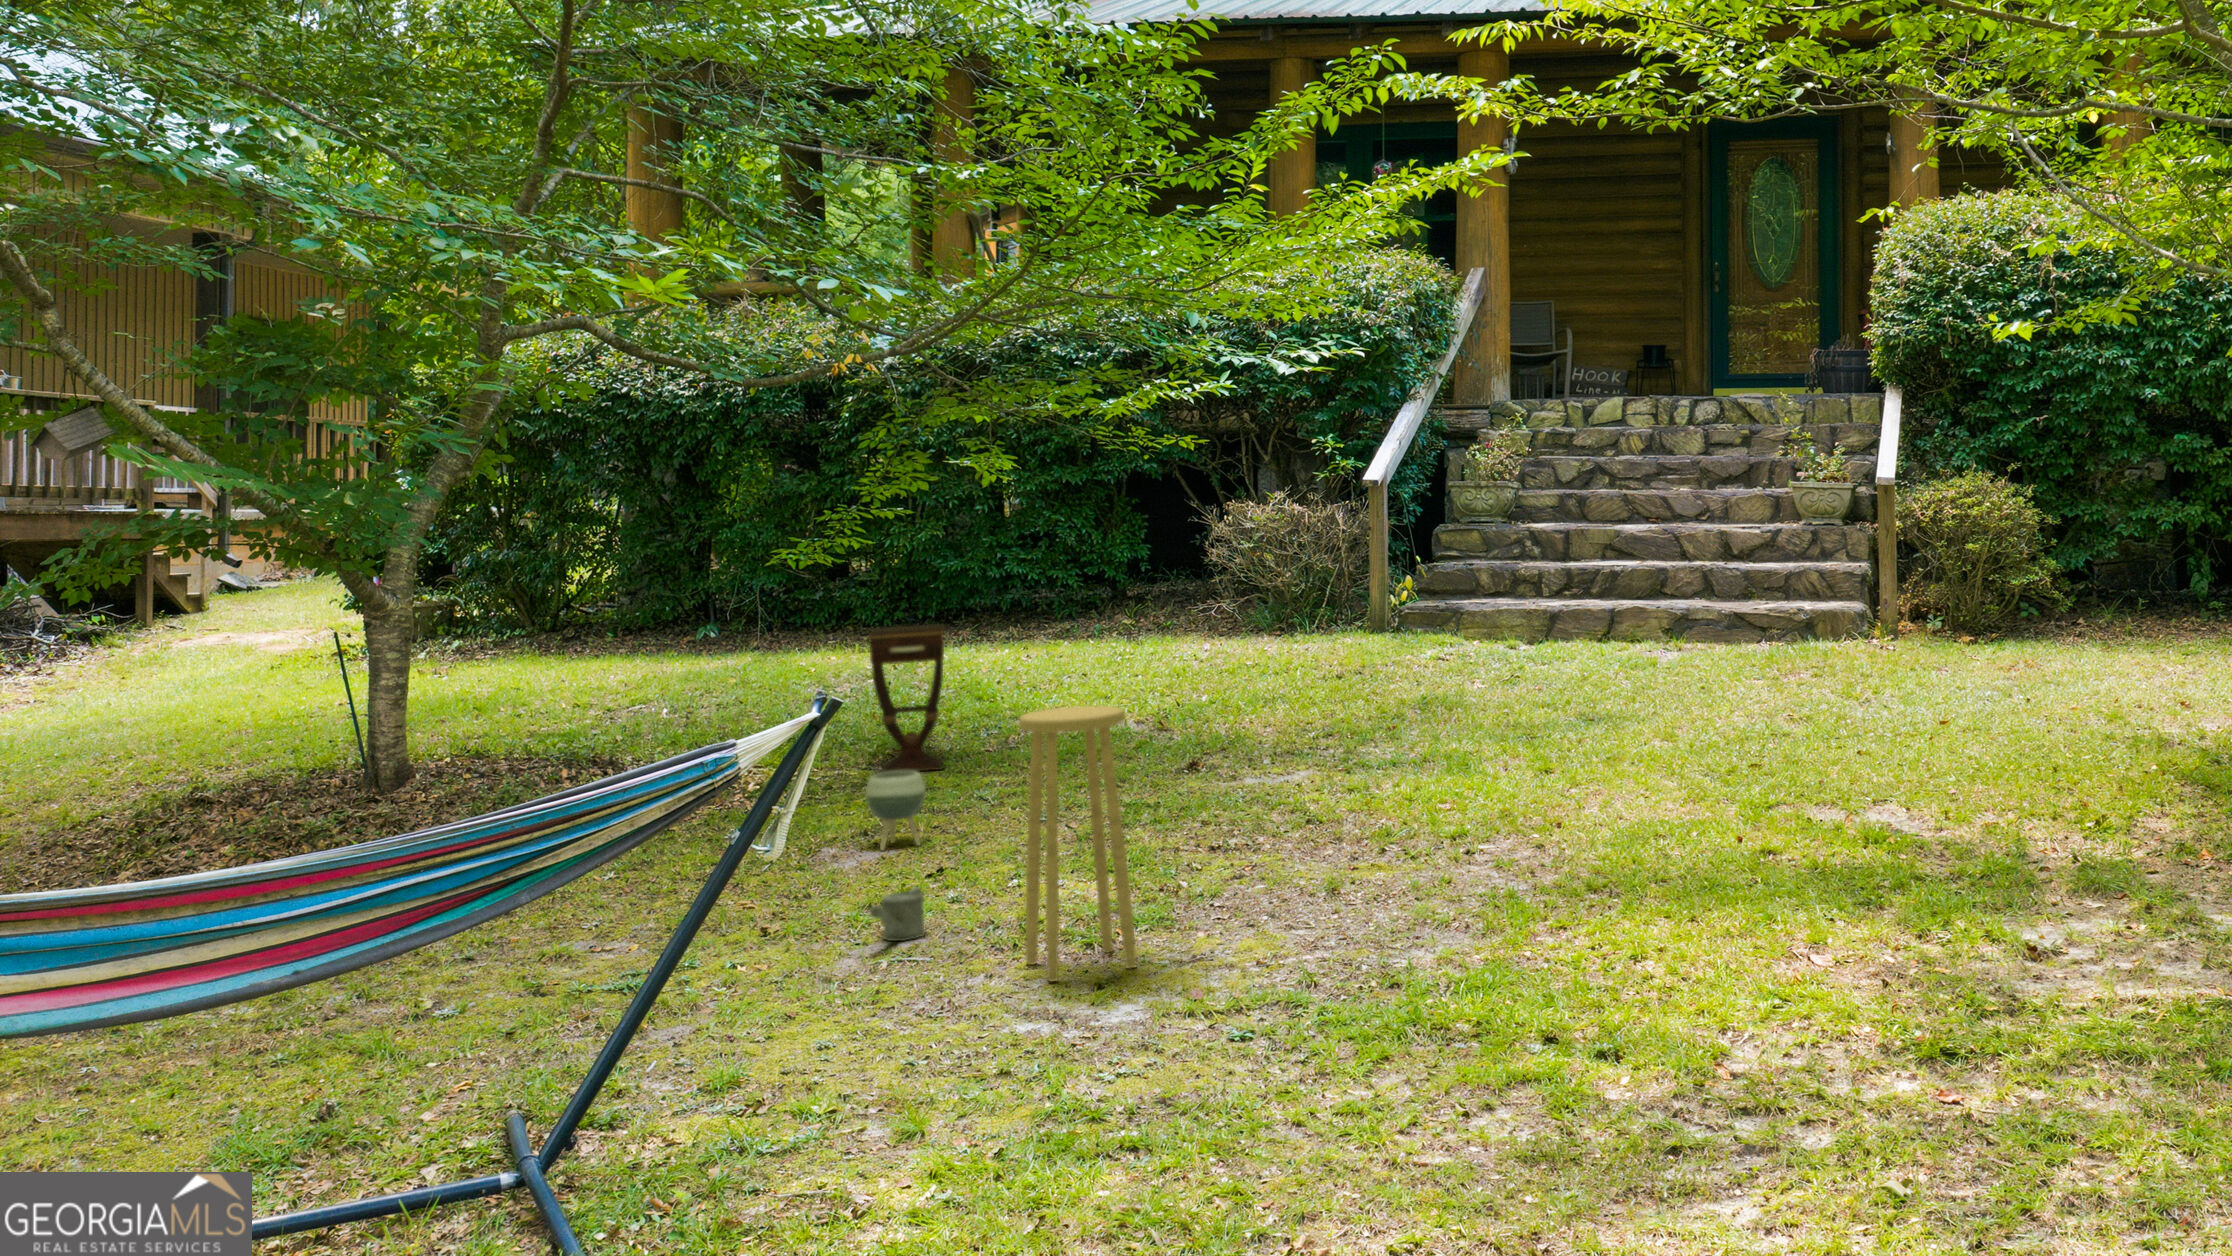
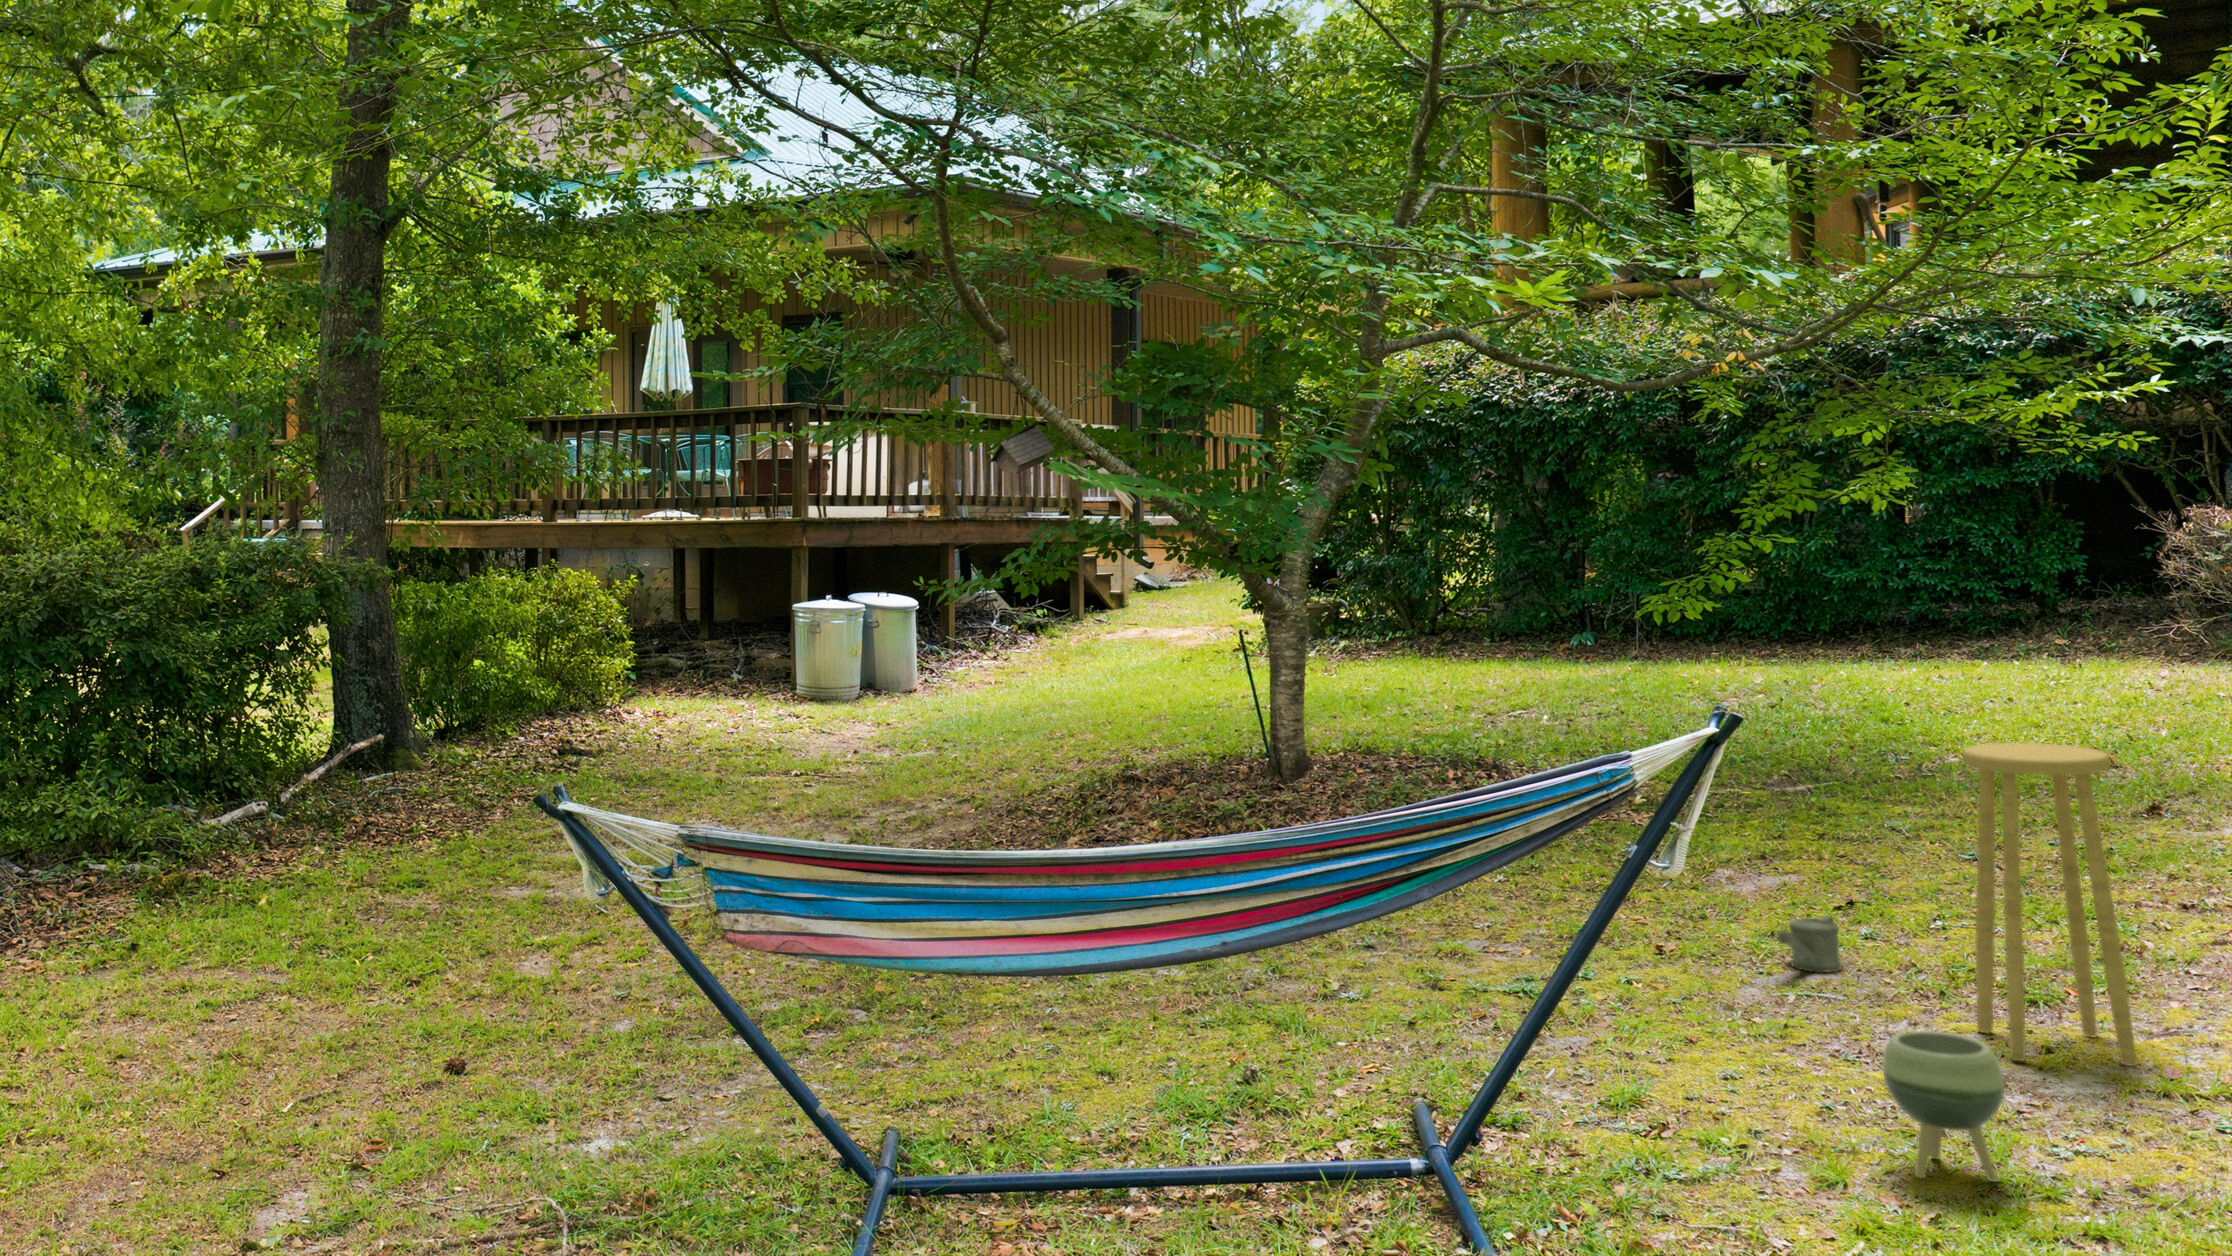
side table: present [869,624,944,773] -> none [1751,625,1842,778]
planter: present [866,771,925,850] -> present [1882,1031,2005,1182]

